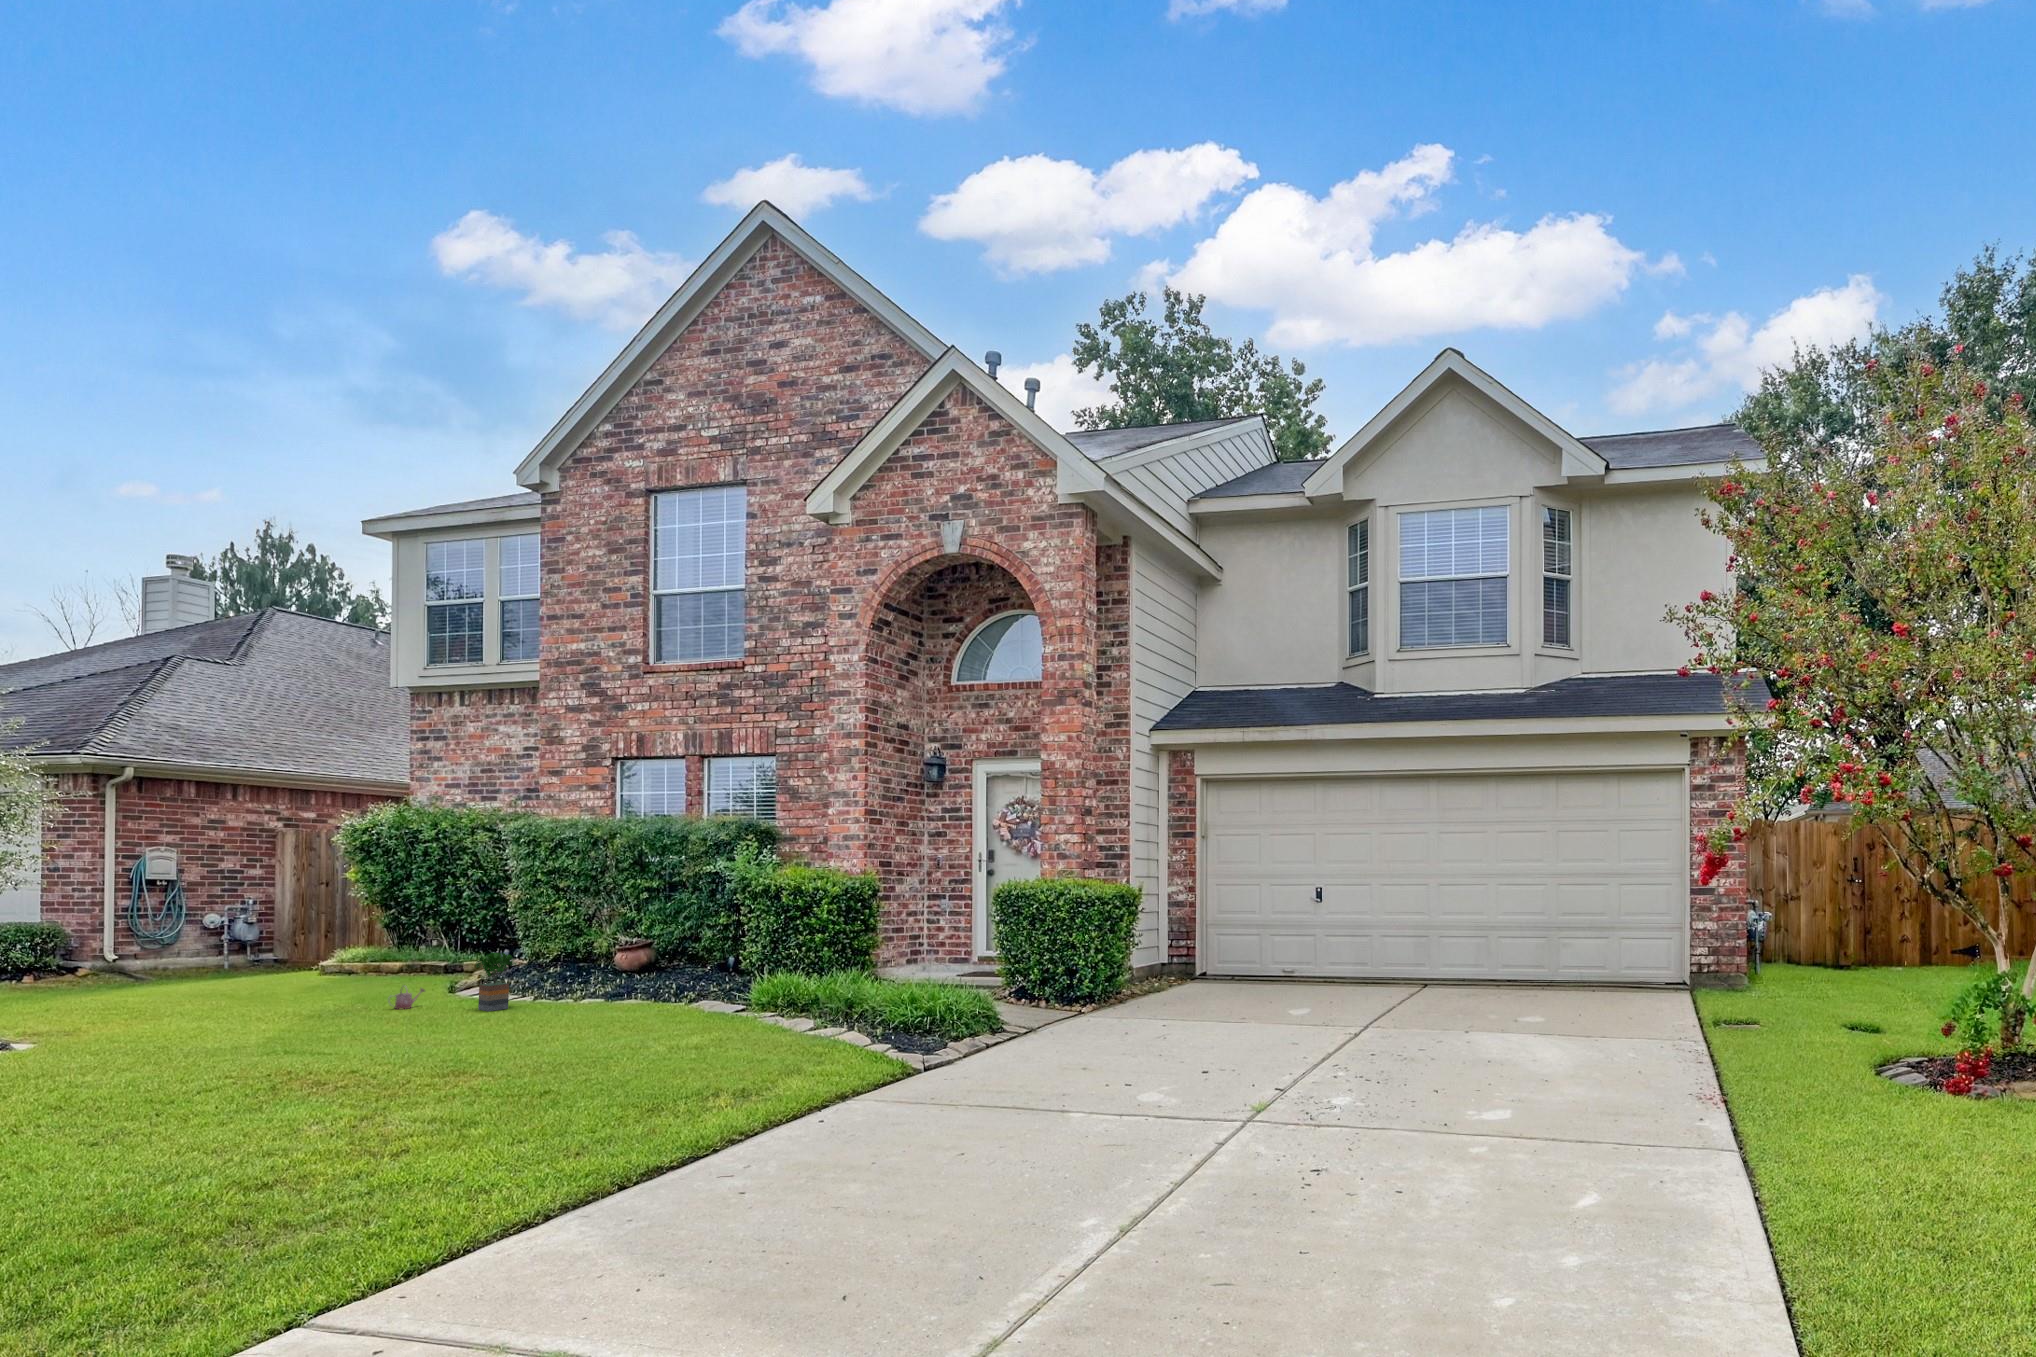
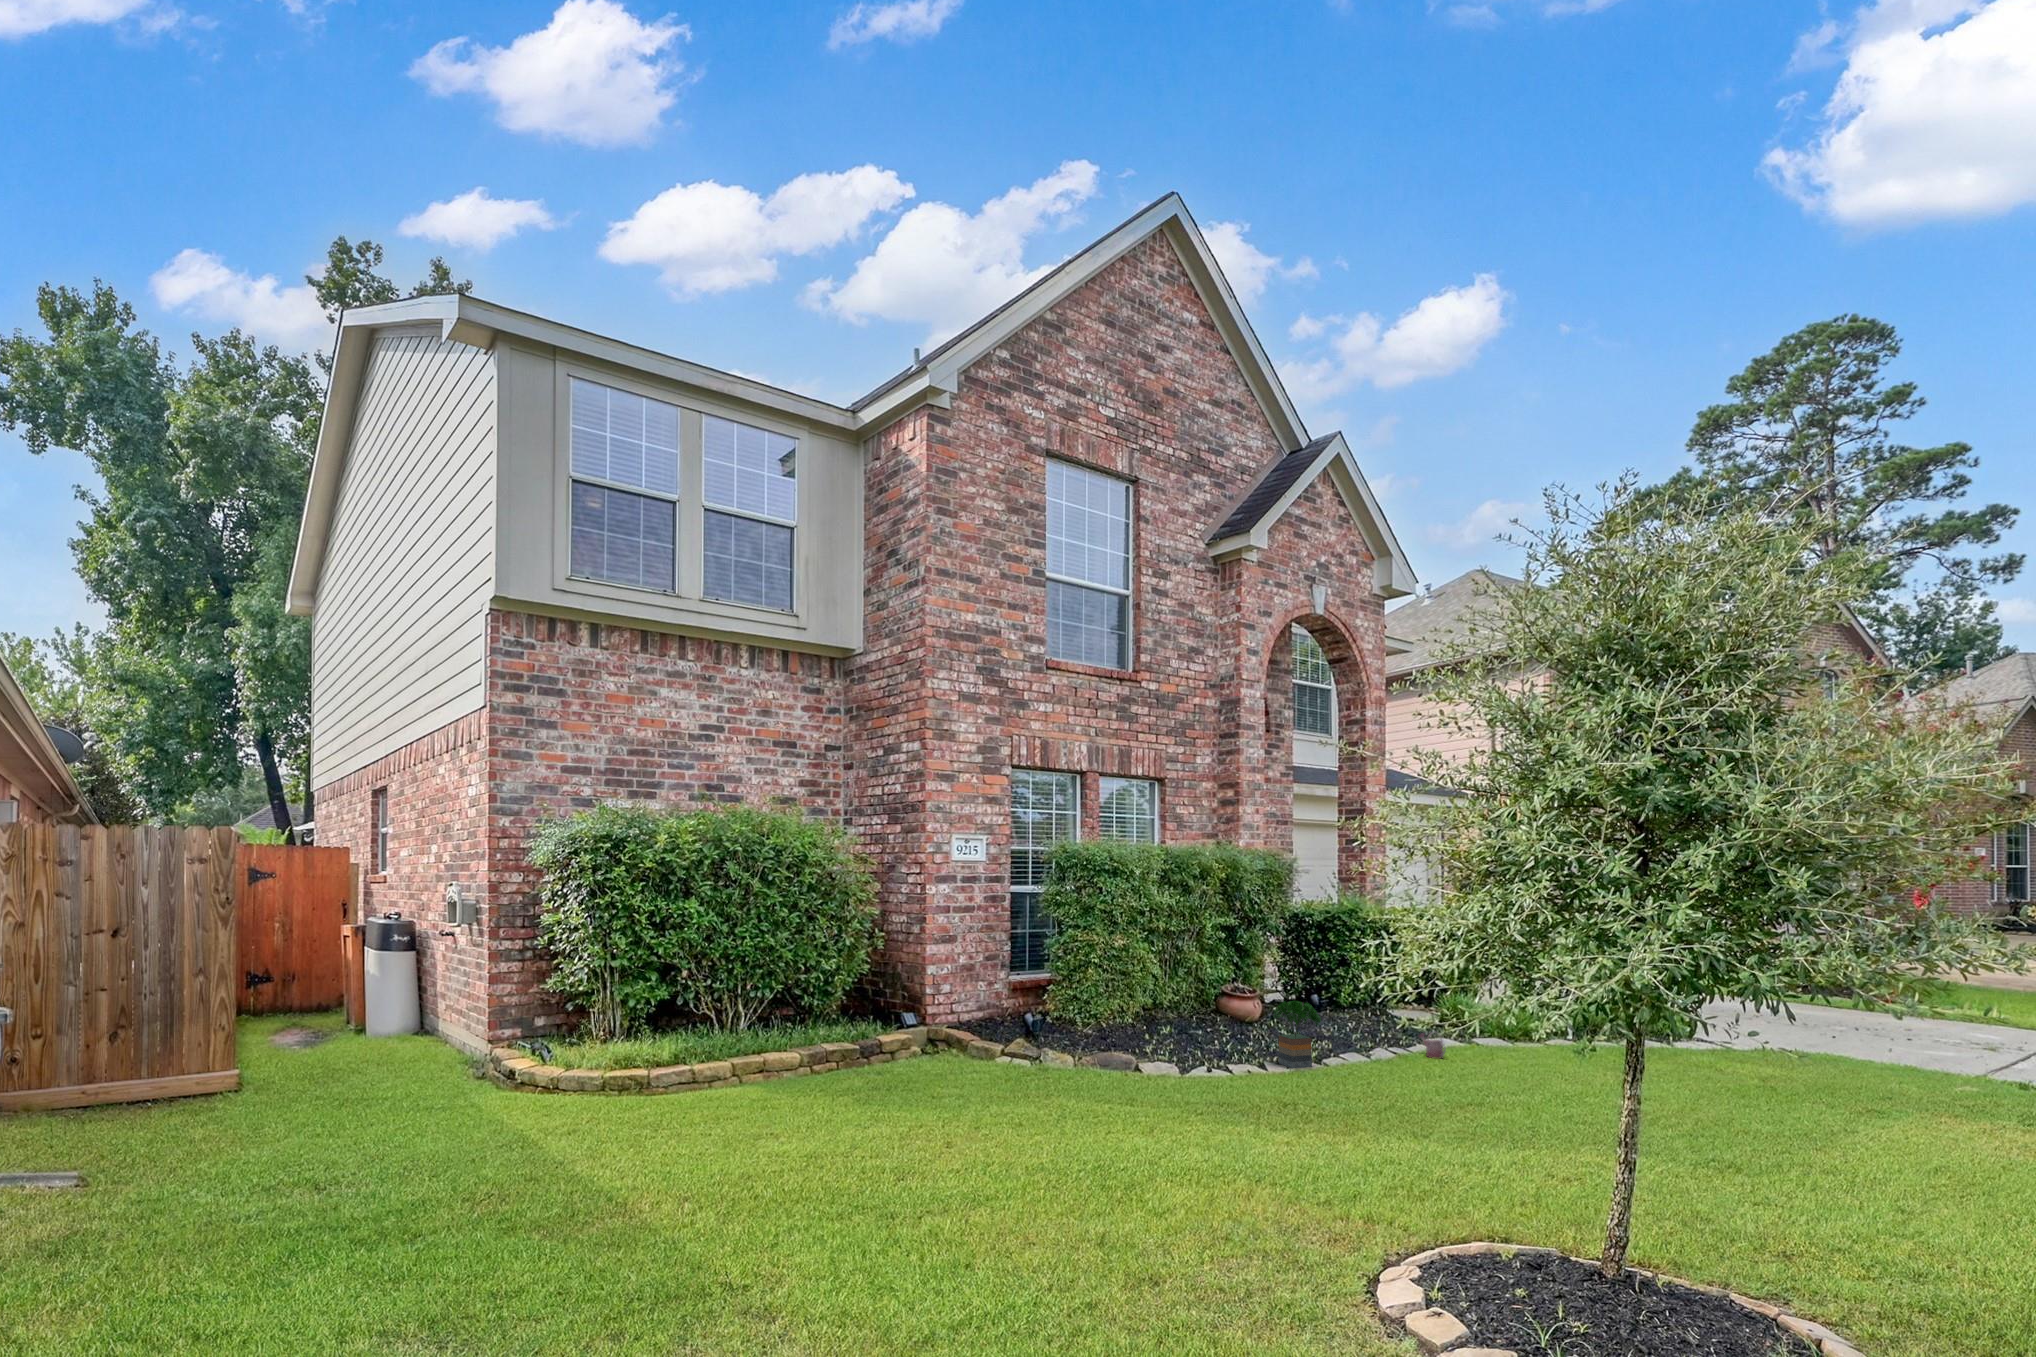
watering can: present [389,986,425,1009] -> present [1419,1033,1446,1059]

